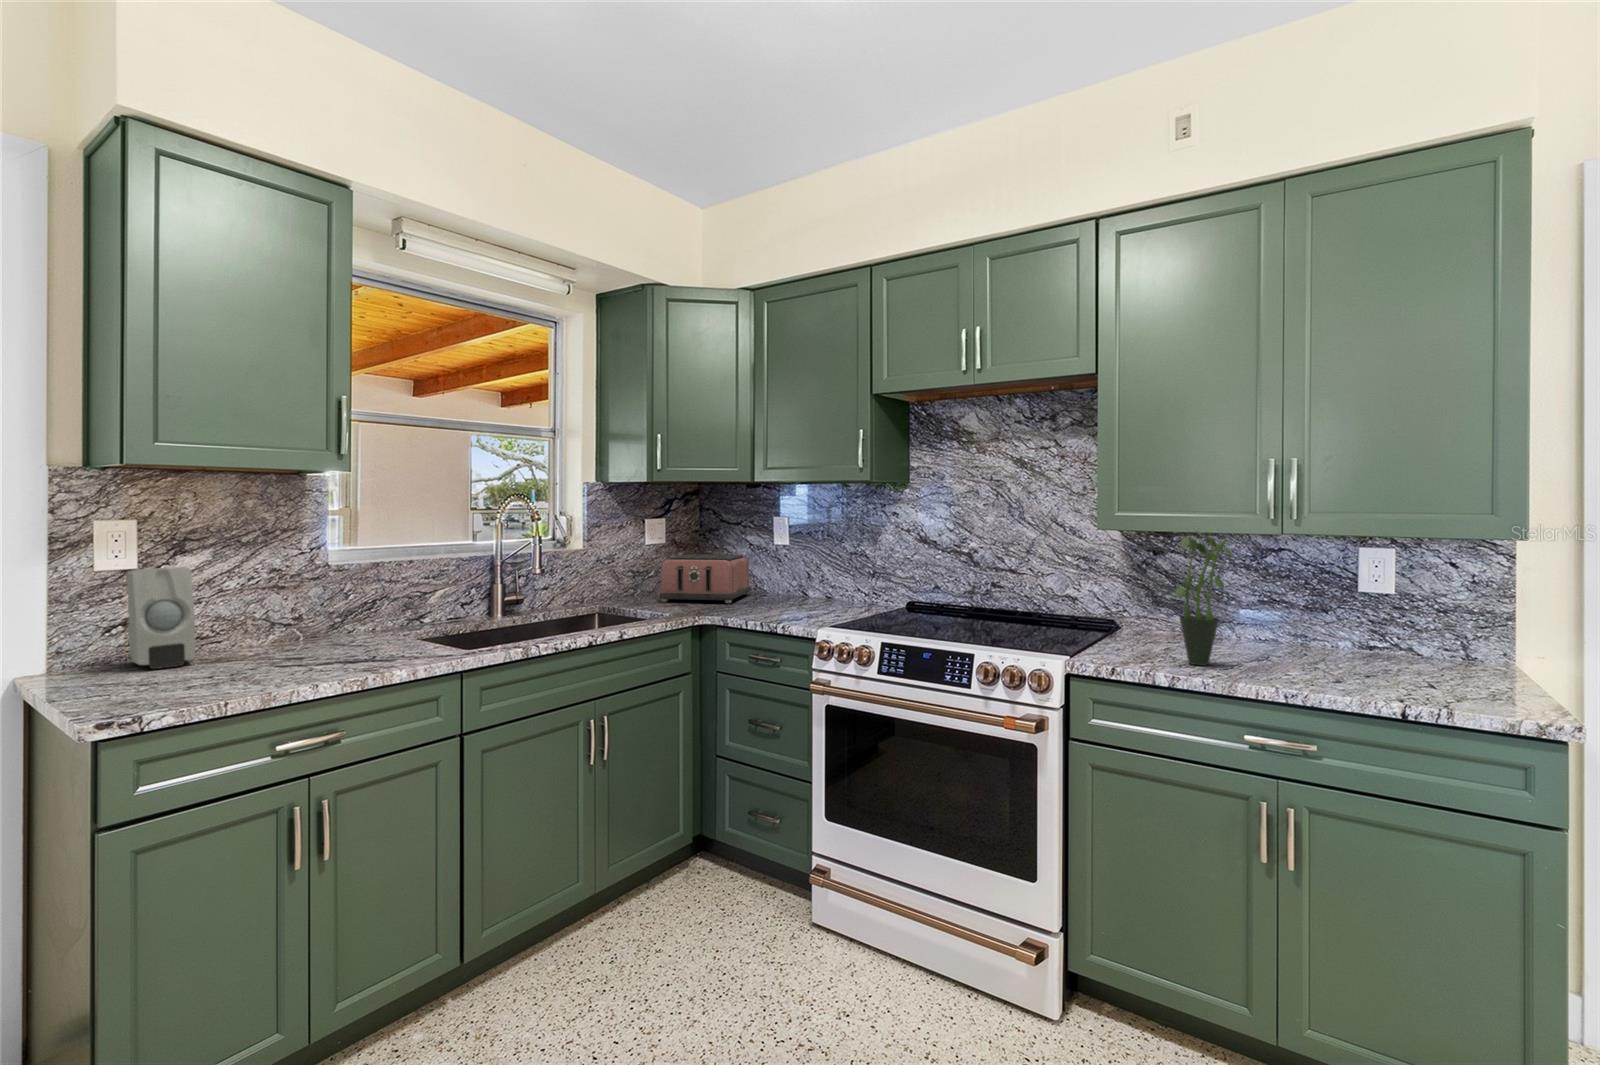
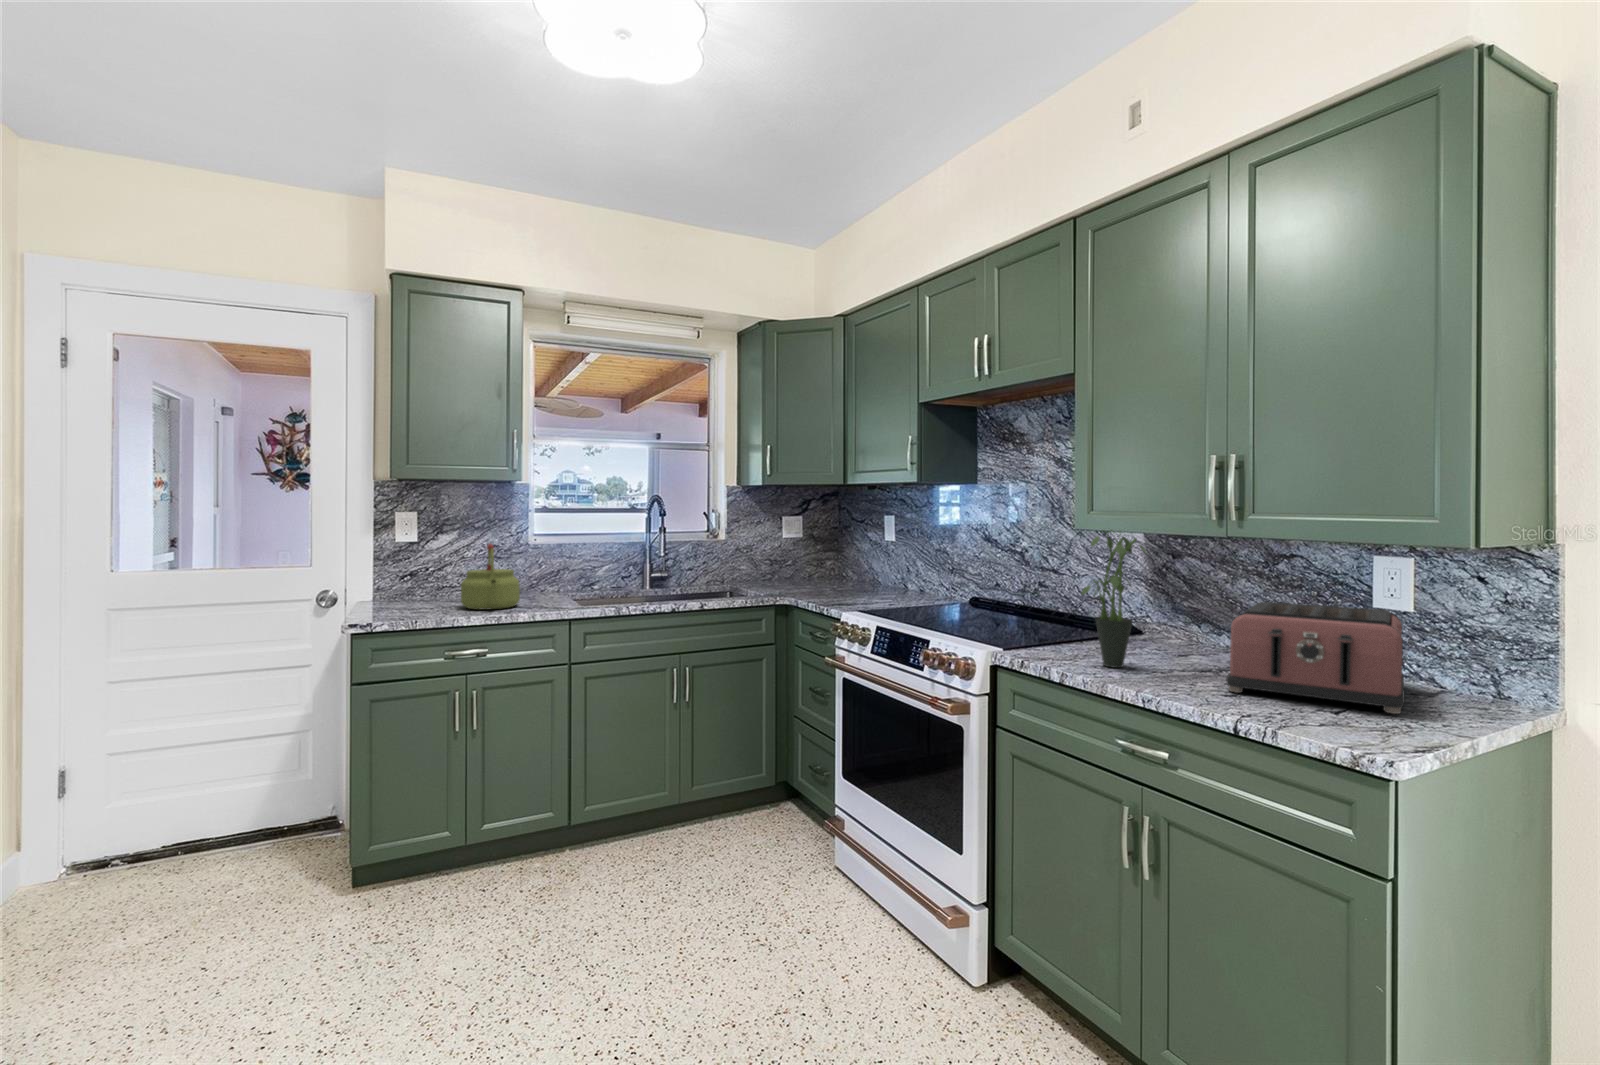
toaster: present [660,554,751,603] -> present [1226,602,1405,714]
soap dispenser: present [126,567,196,669] -> none [405,541,441,602]
kettle: none [275,568,372,671] -> present [461,544,520,609]

